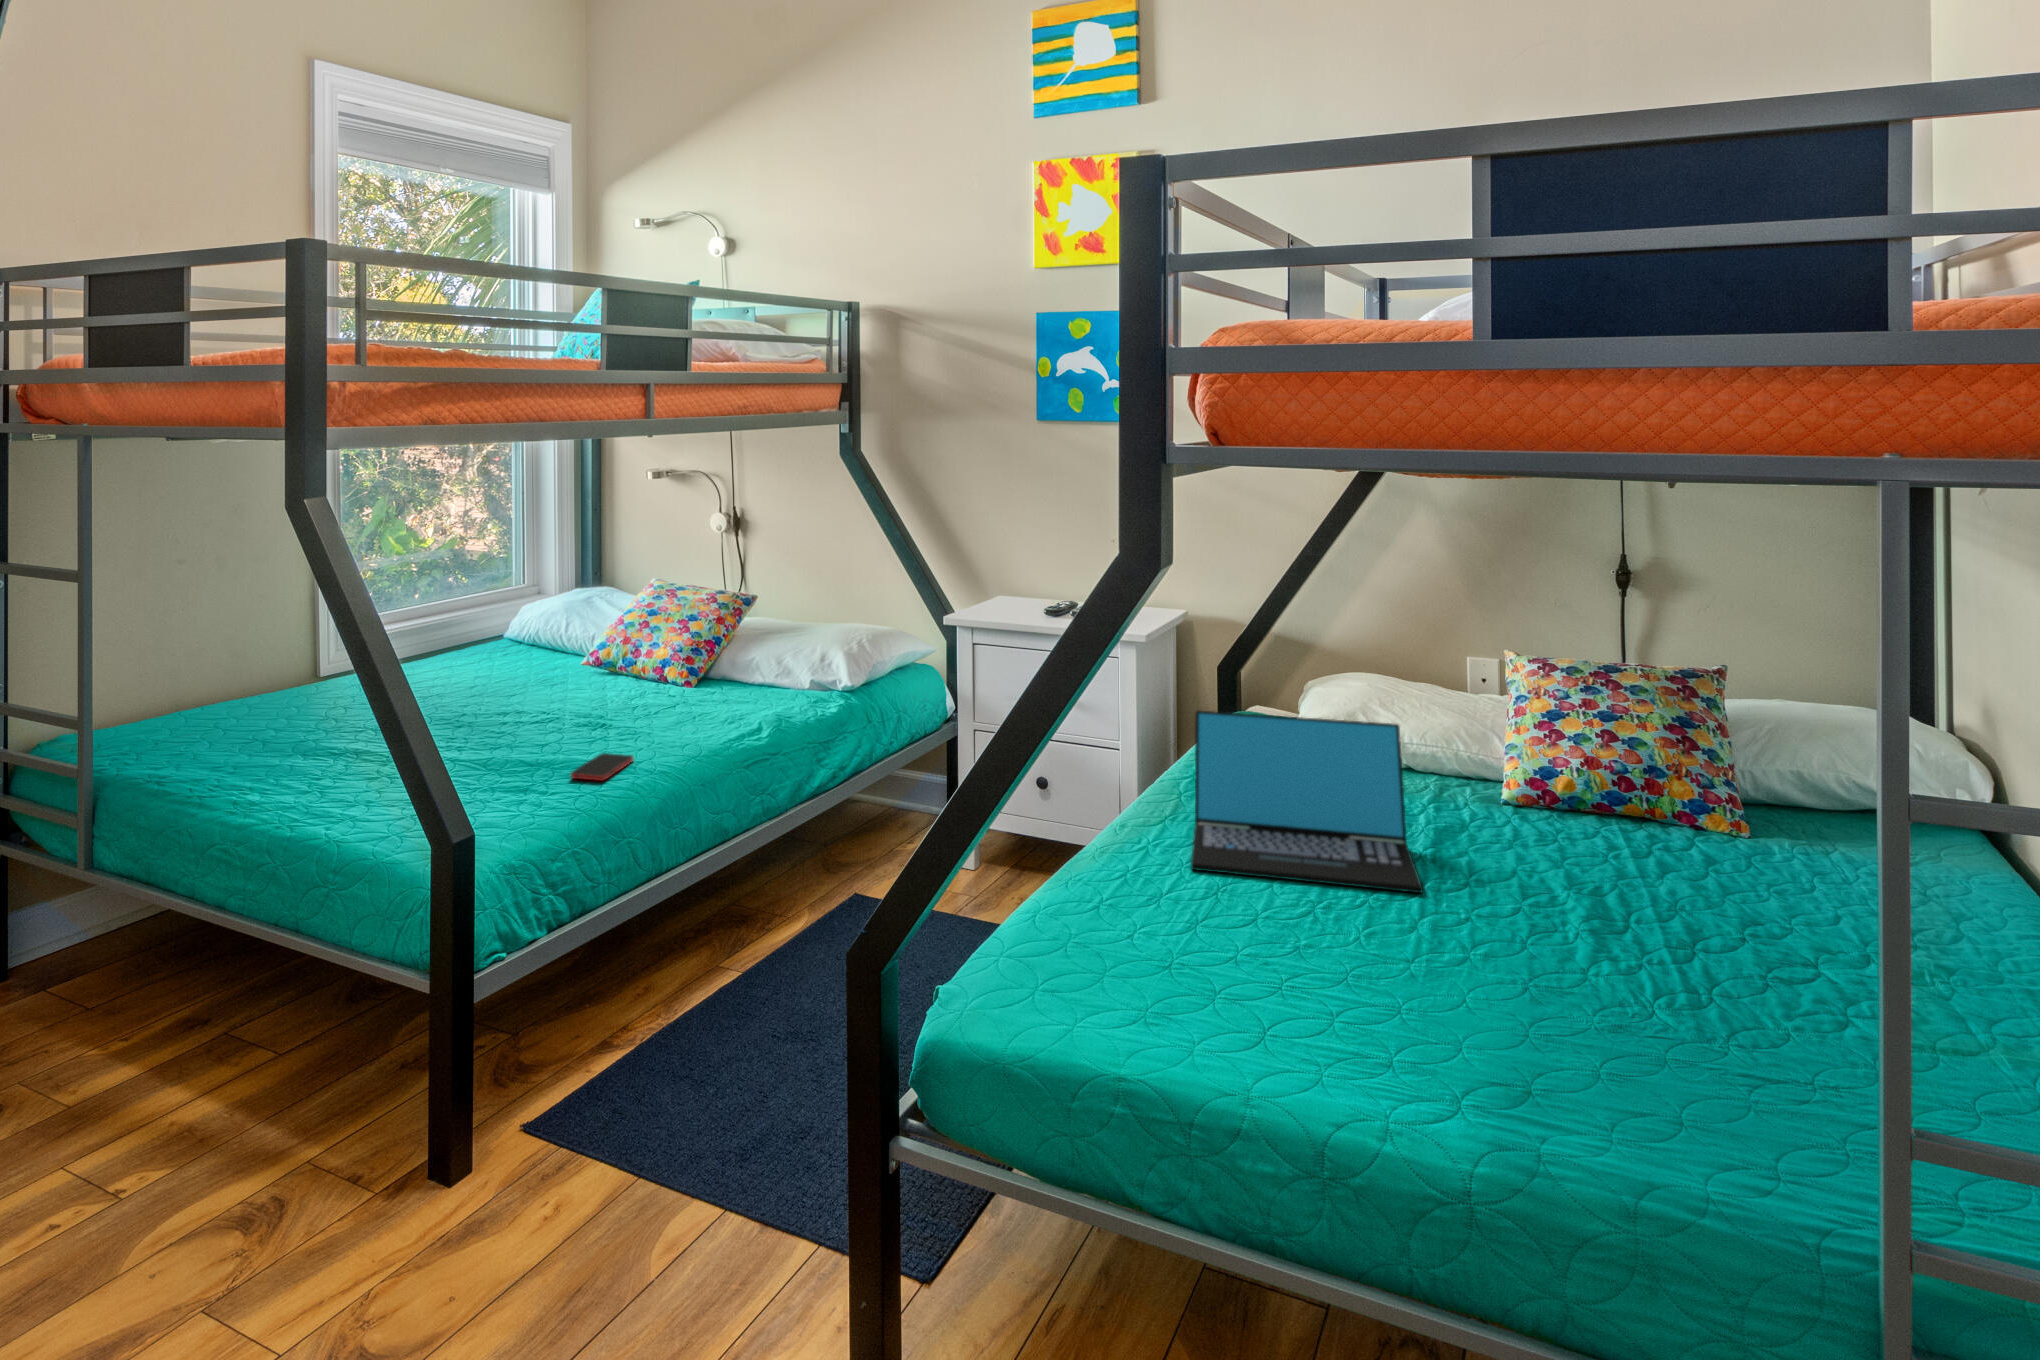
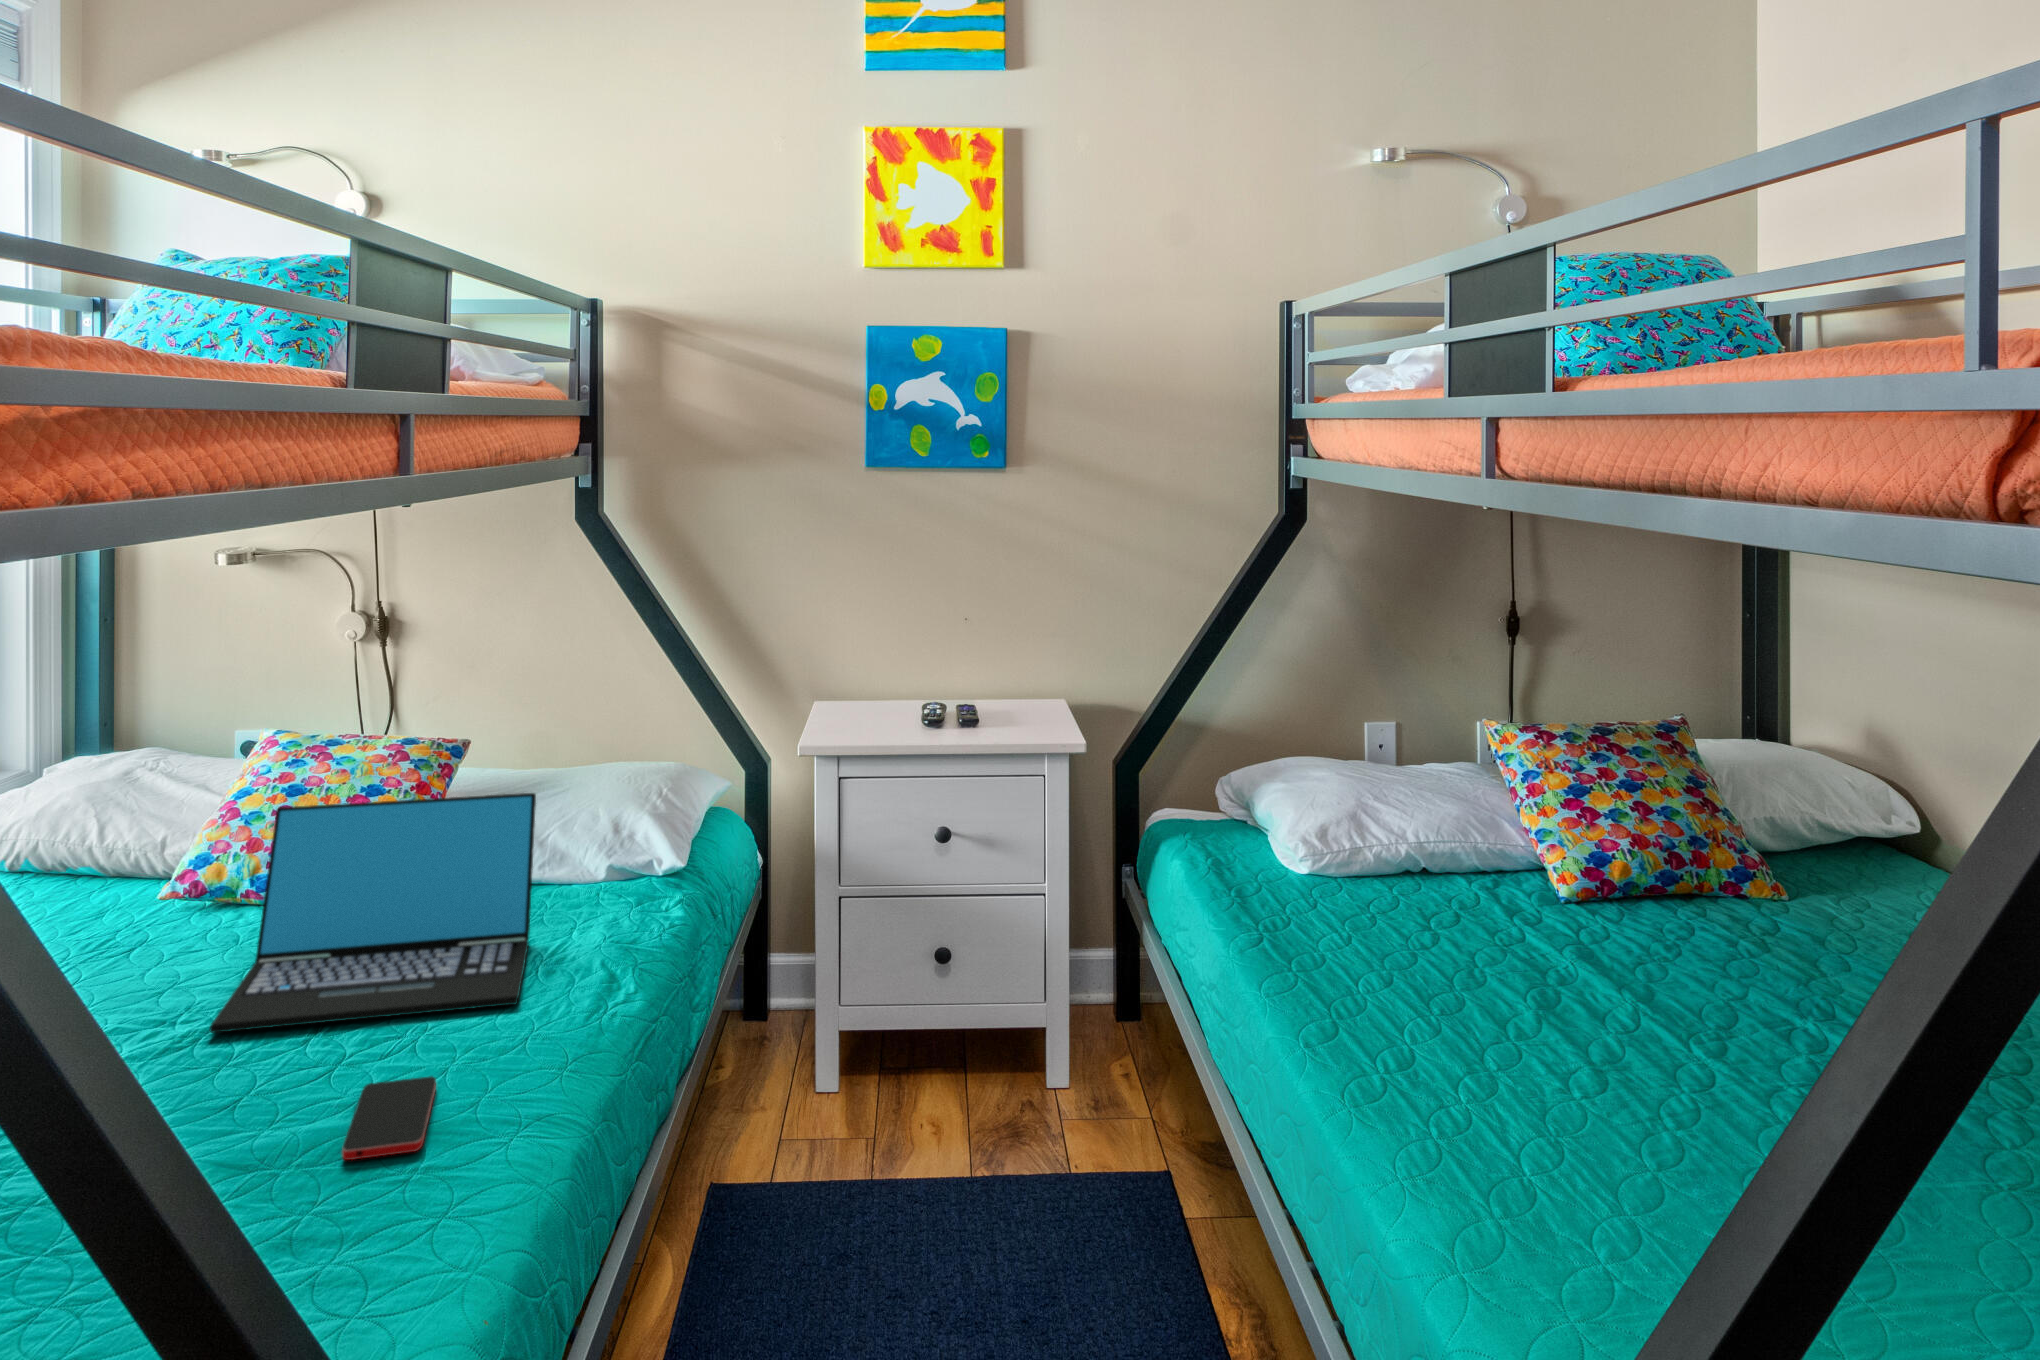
laptop: present [1191,711,1423,893] -> present [210,793,536,1033]

